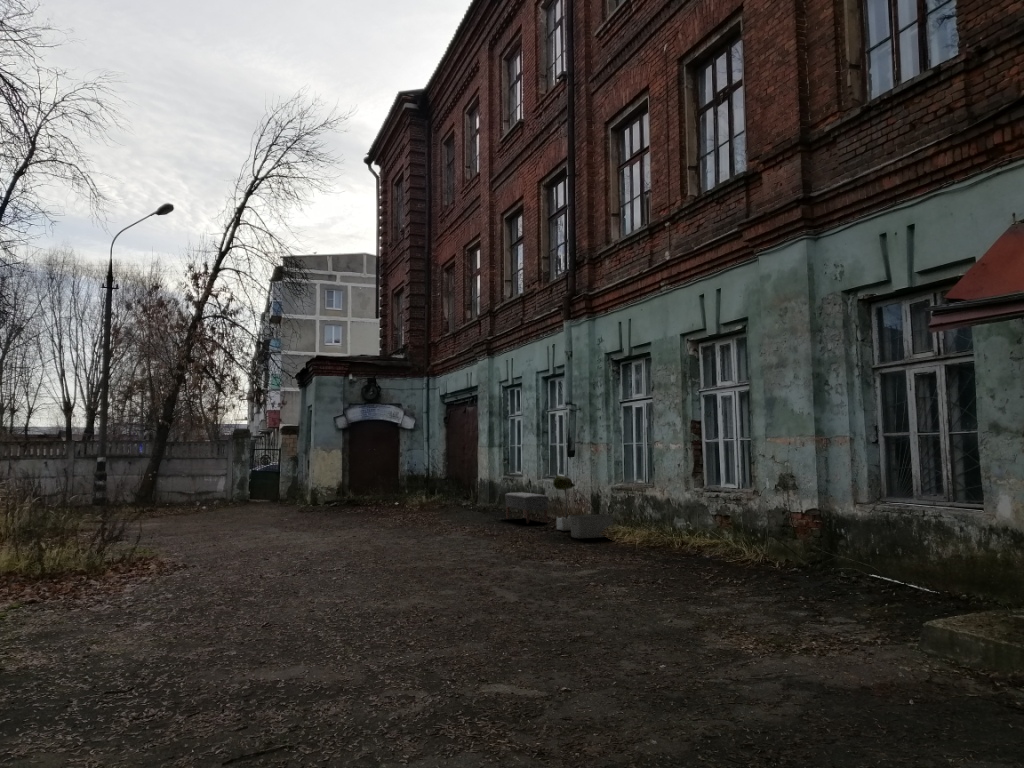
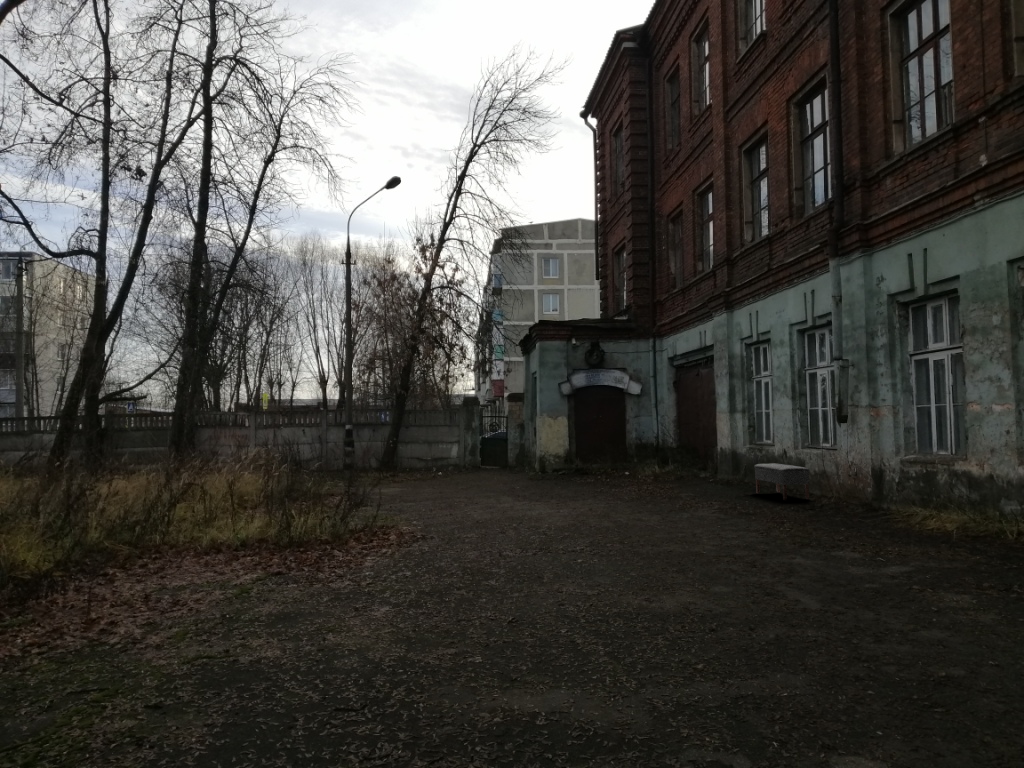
potted tree: present [553,475,575,531] -> none [819,444,851,511]
storage bin: present [570,514,613,538] -> none [847,493,906,523]

